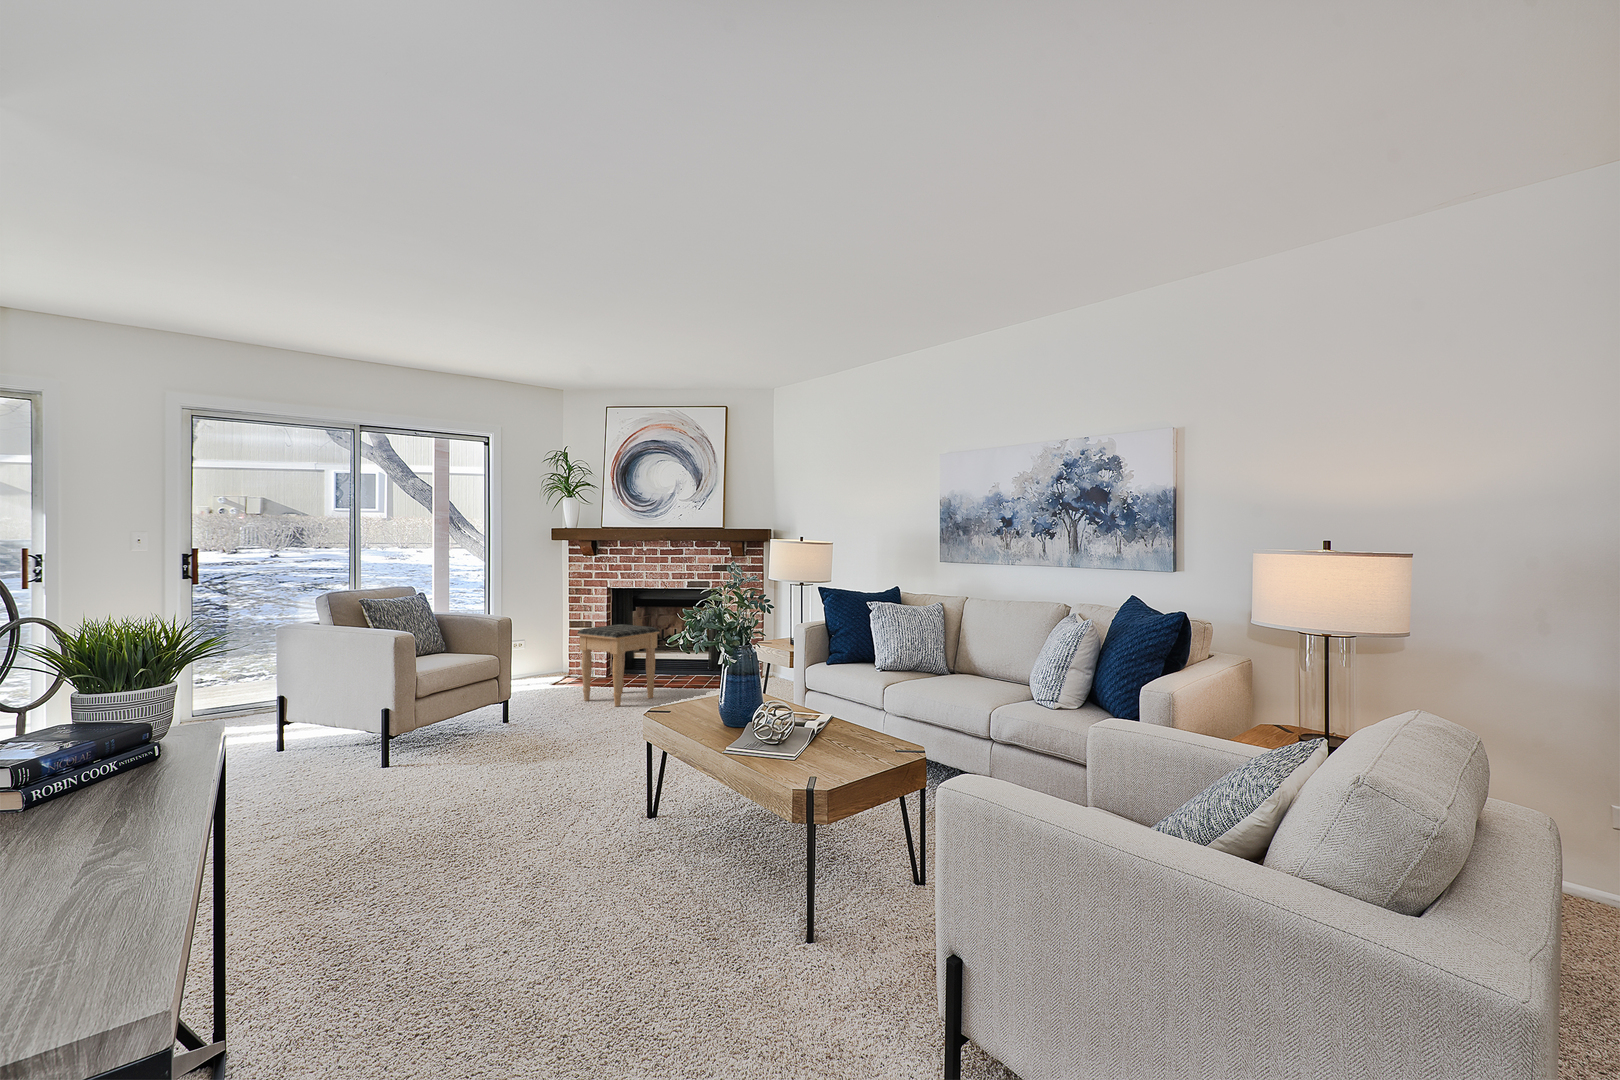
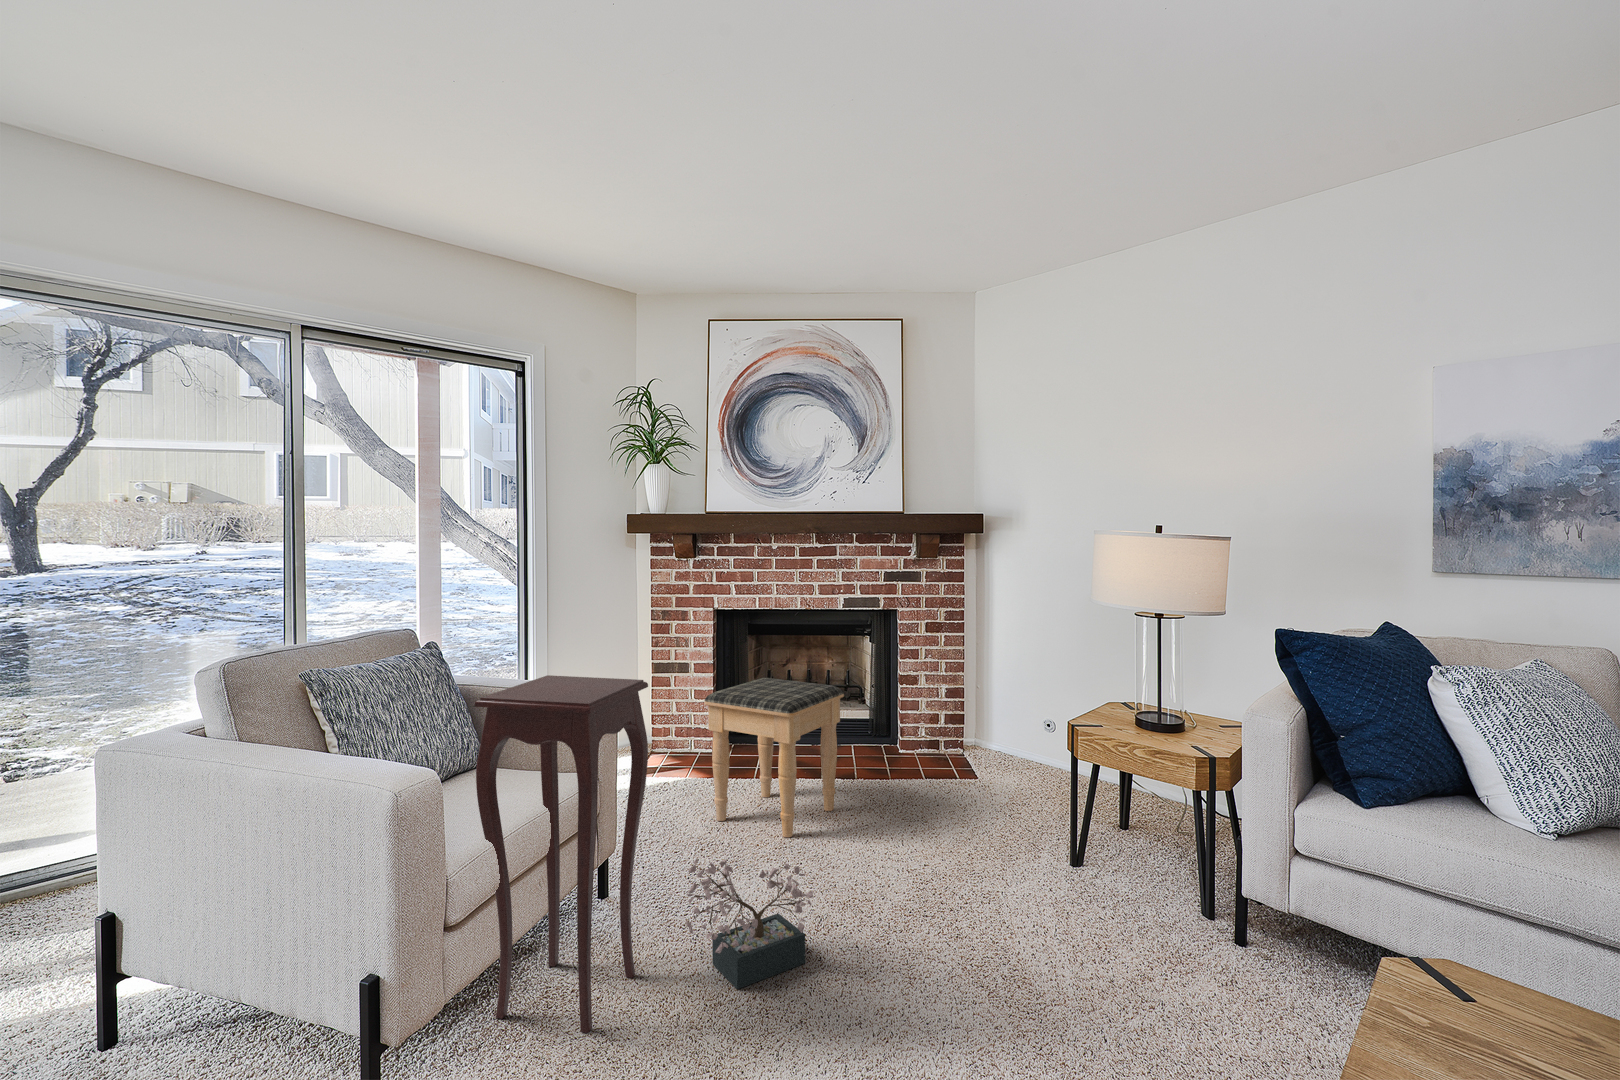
side table: none [432,605,515,753] -> present [474,675,648,1033]
decorative plant: none [529,689,595,745] -> present [686,859,813,989]

